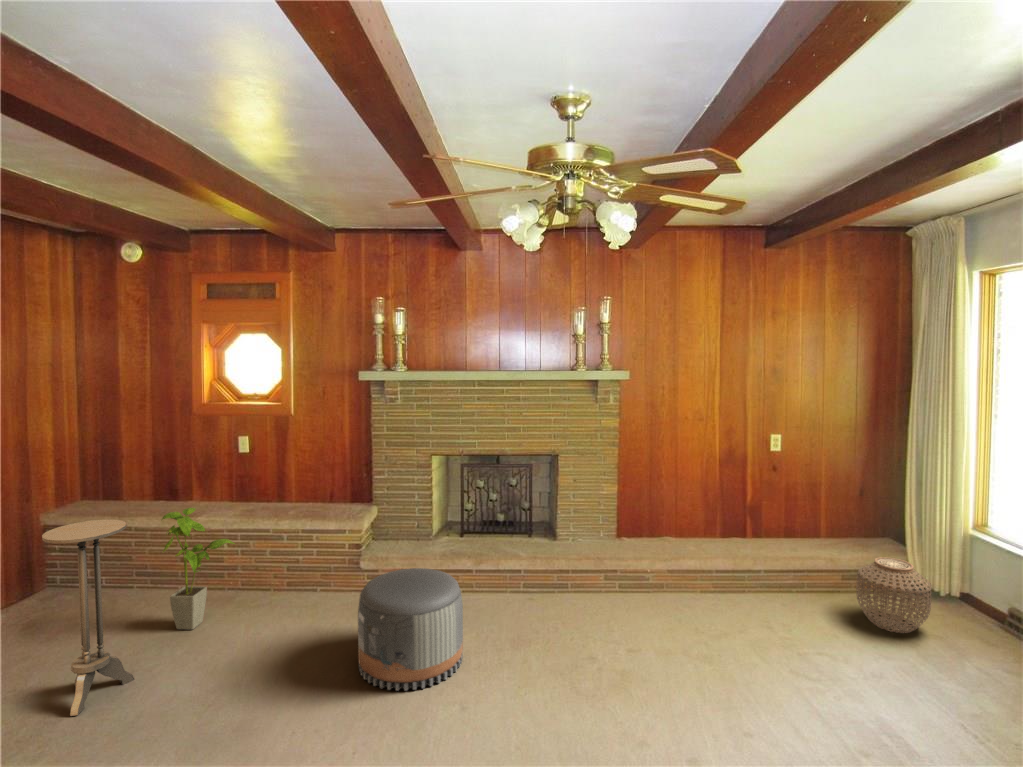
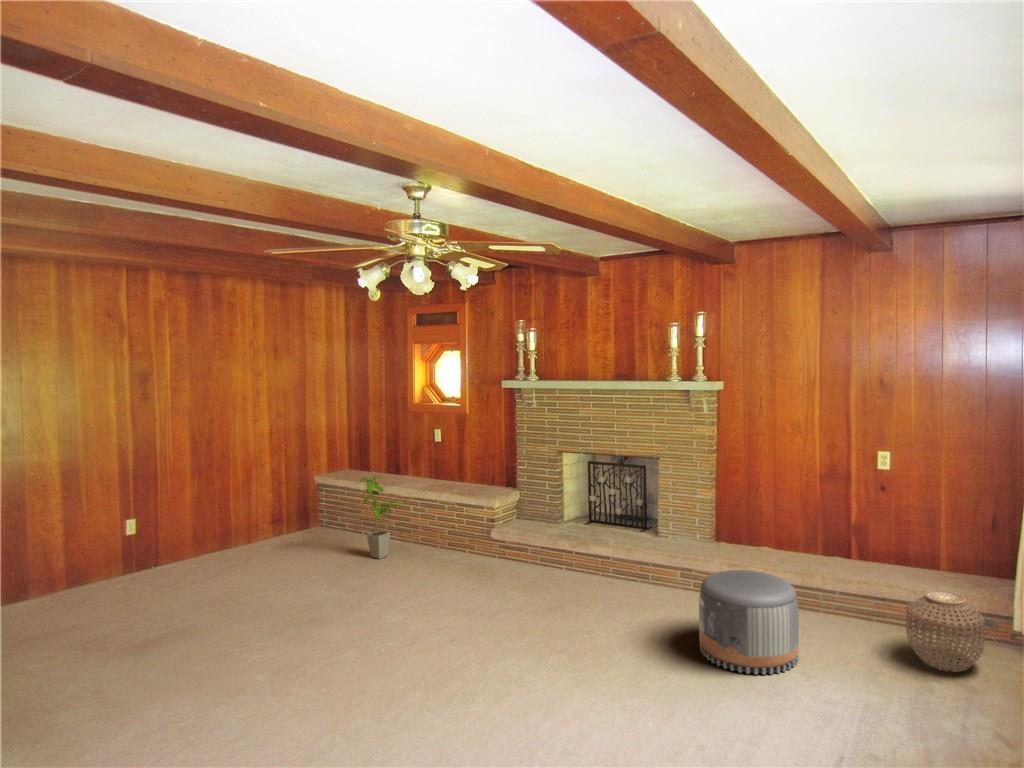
side table: present [42,519,134,716] -> none [288,476,336,586]
pouf: present [358,568,463,691] -> present [699,570,799,675]

